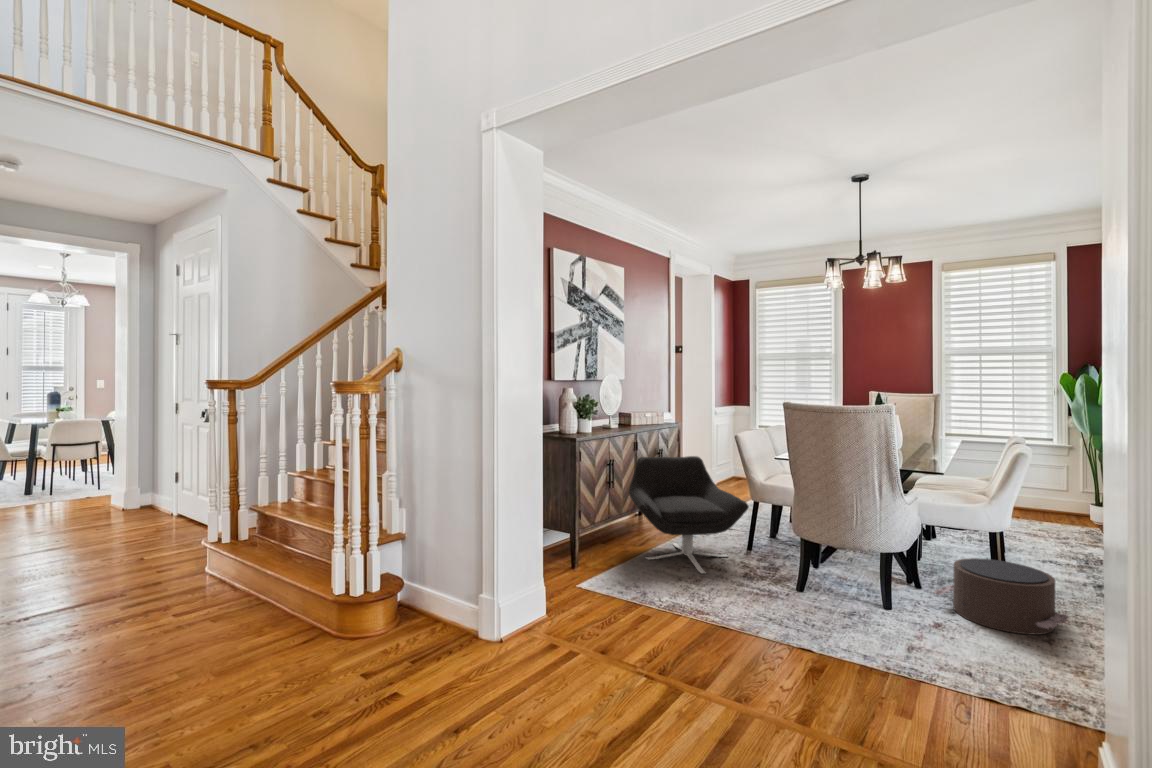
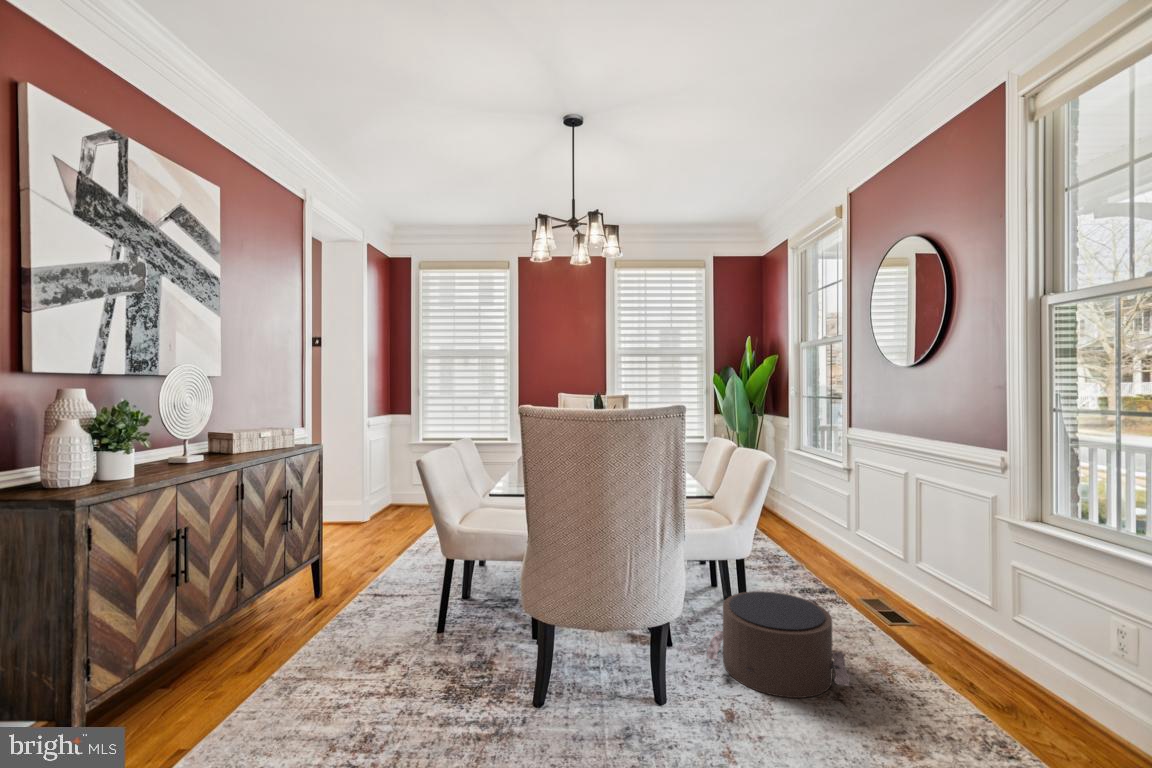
lounge chair: present [629,456,749,573] -> none [222,497,451,725]

